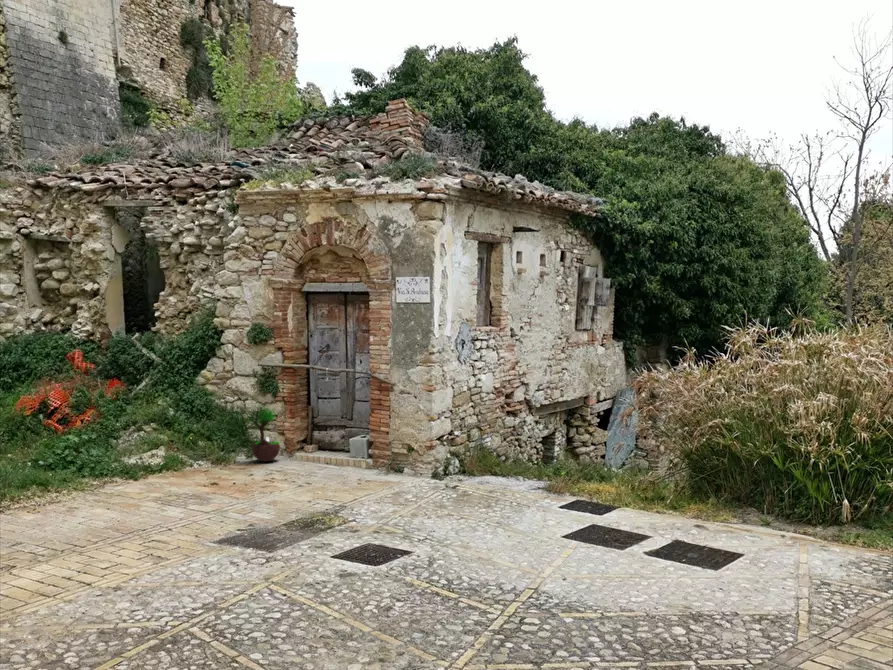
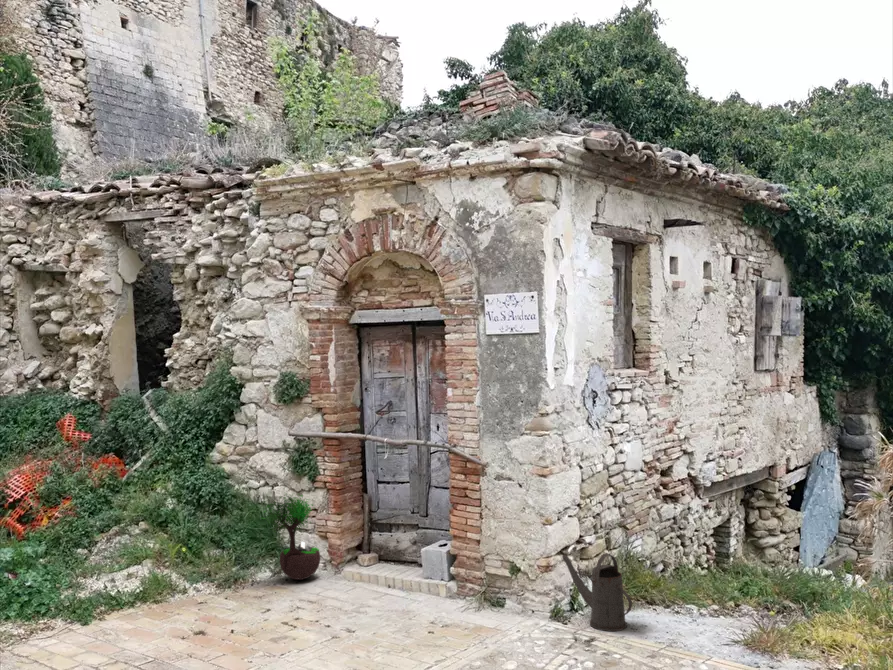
watering can: none [440,435,480,480] -> present [563,553,632,631]

